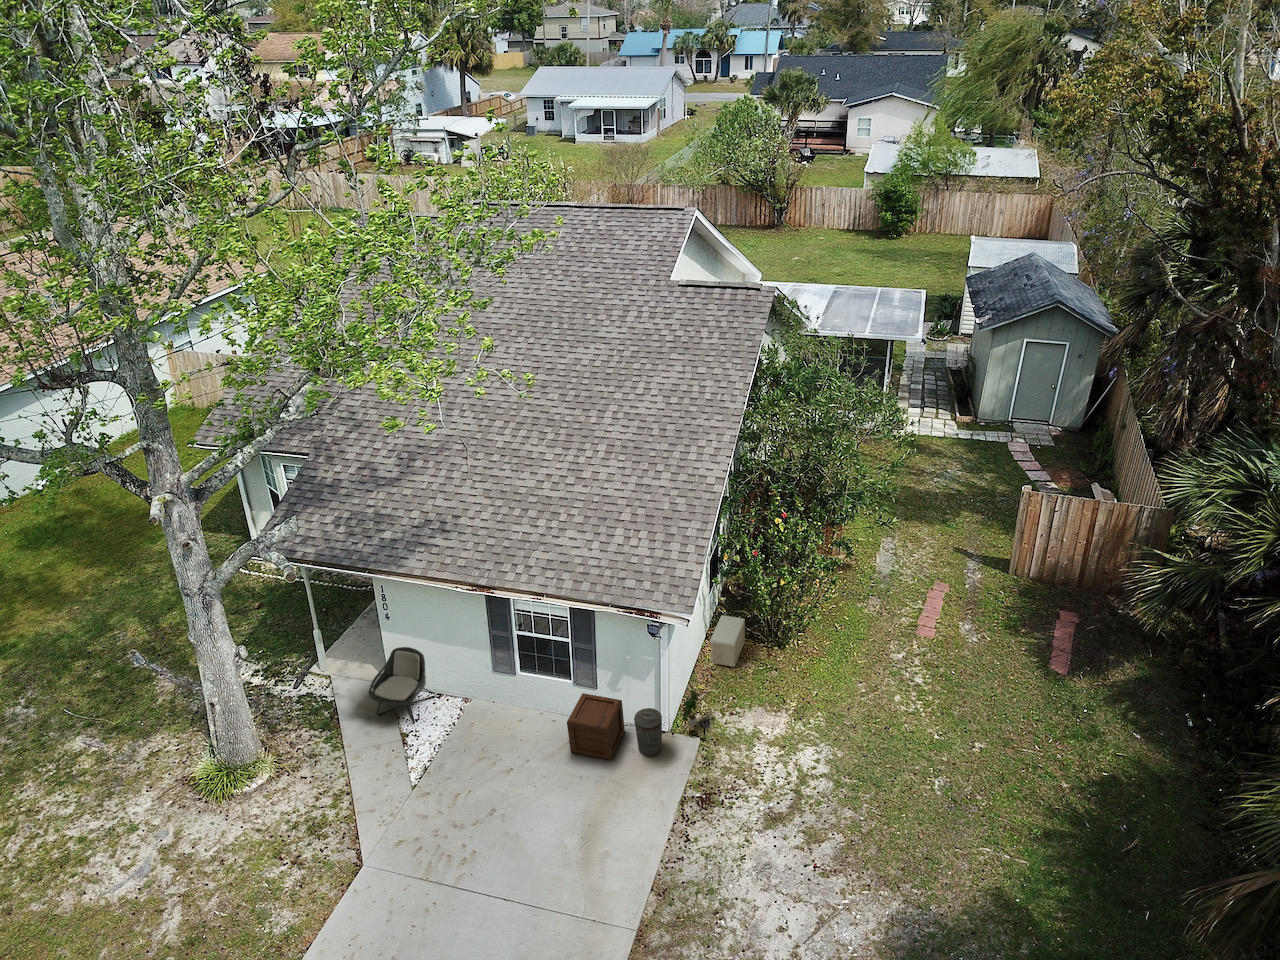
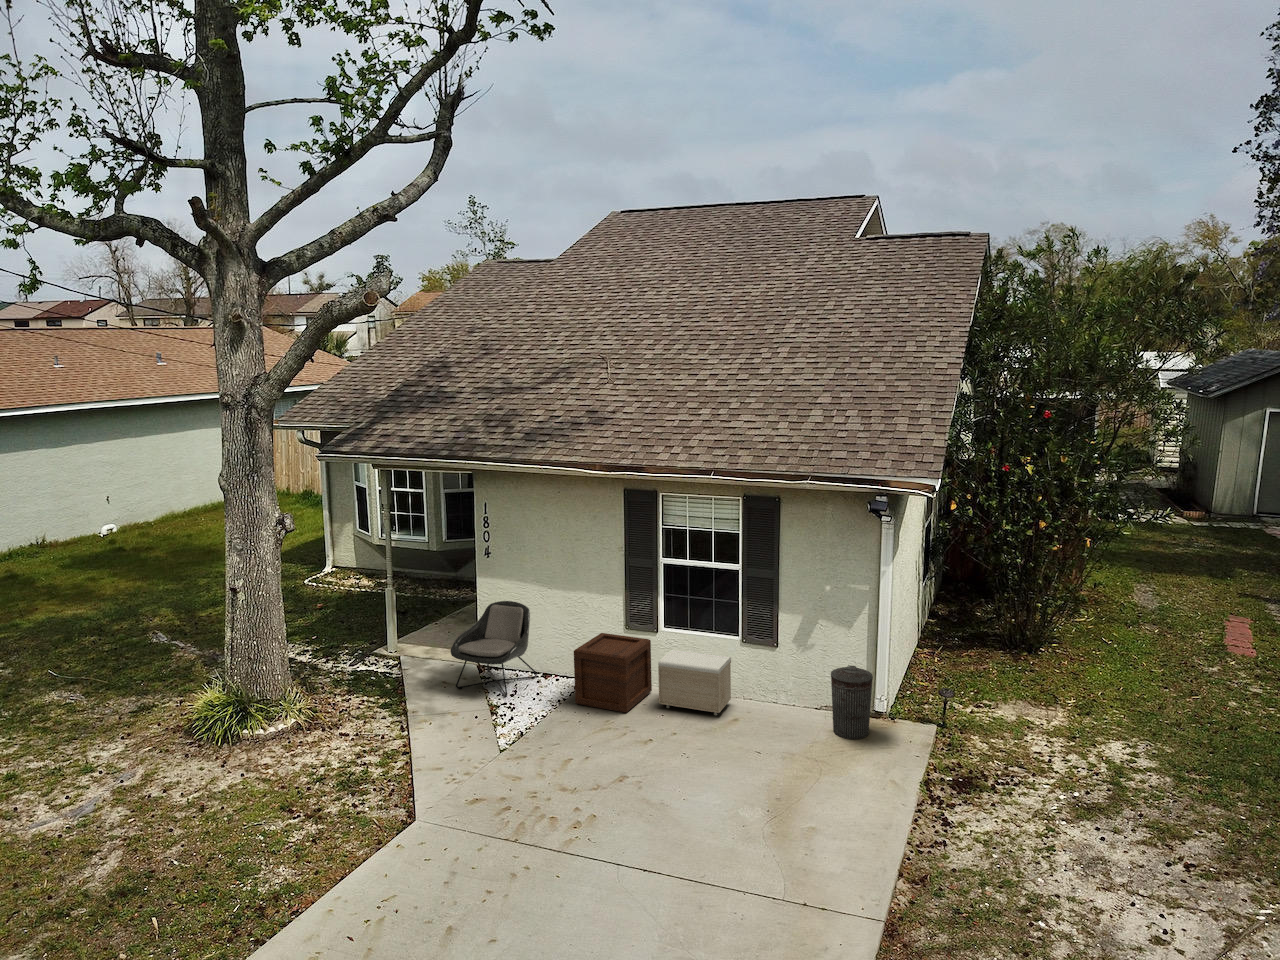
storage bench: present [710,615,745,667] -> present [658,650,731,715]
potted plant: present [682,690,699,726] -> none [895,662,917,715]
wooden crate: present [567,693,625,760] -> present [574,633,652,713]

